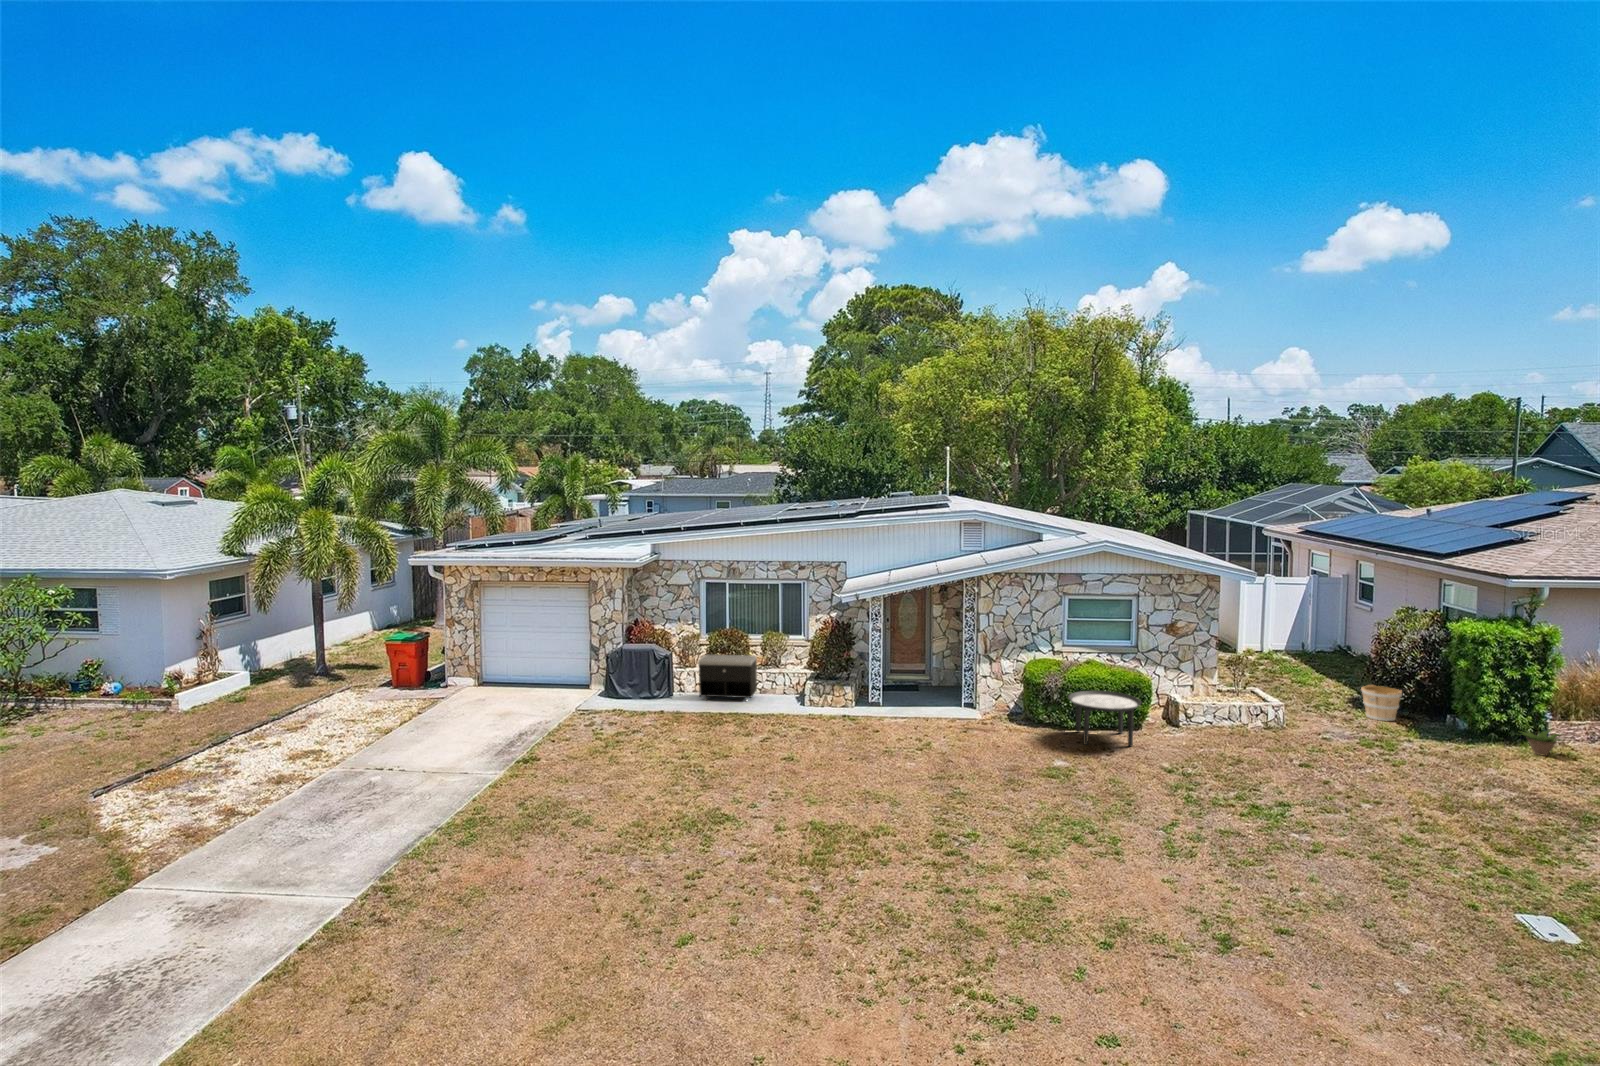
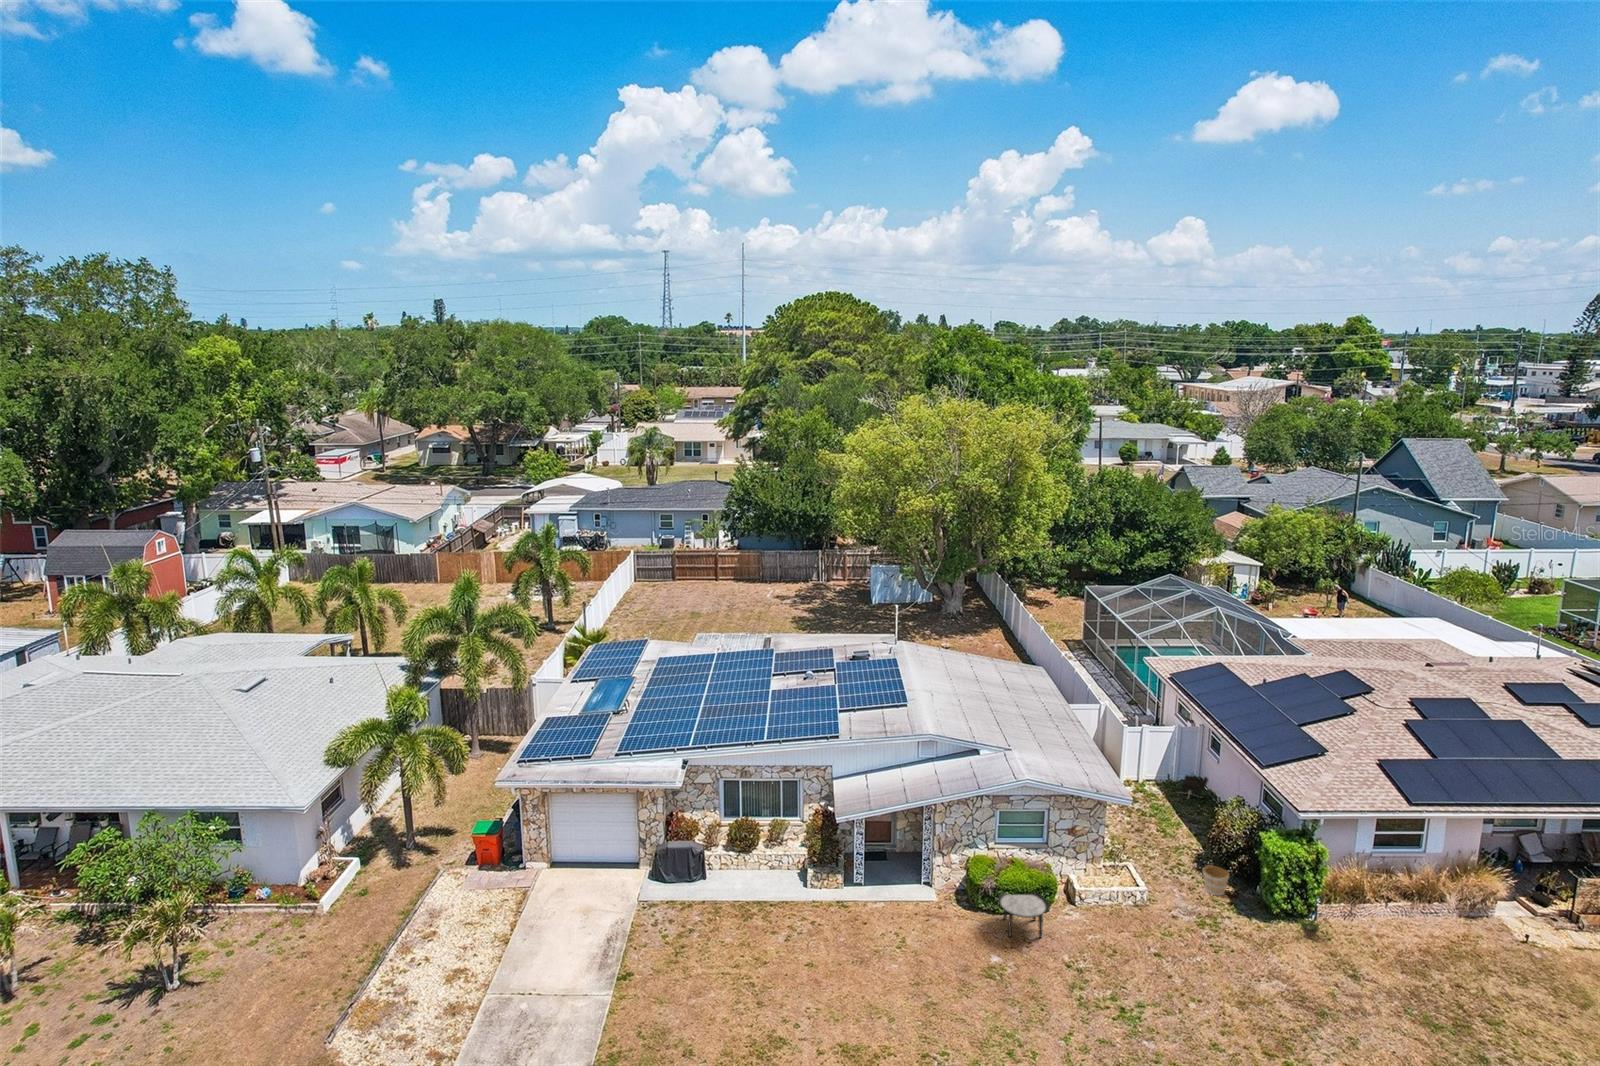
lounge chair: none [1304,627,1349,658] -> present [1181,775,1208,798]
storage bench: present [698,655,757,701] -> none [725,844,768,883]

